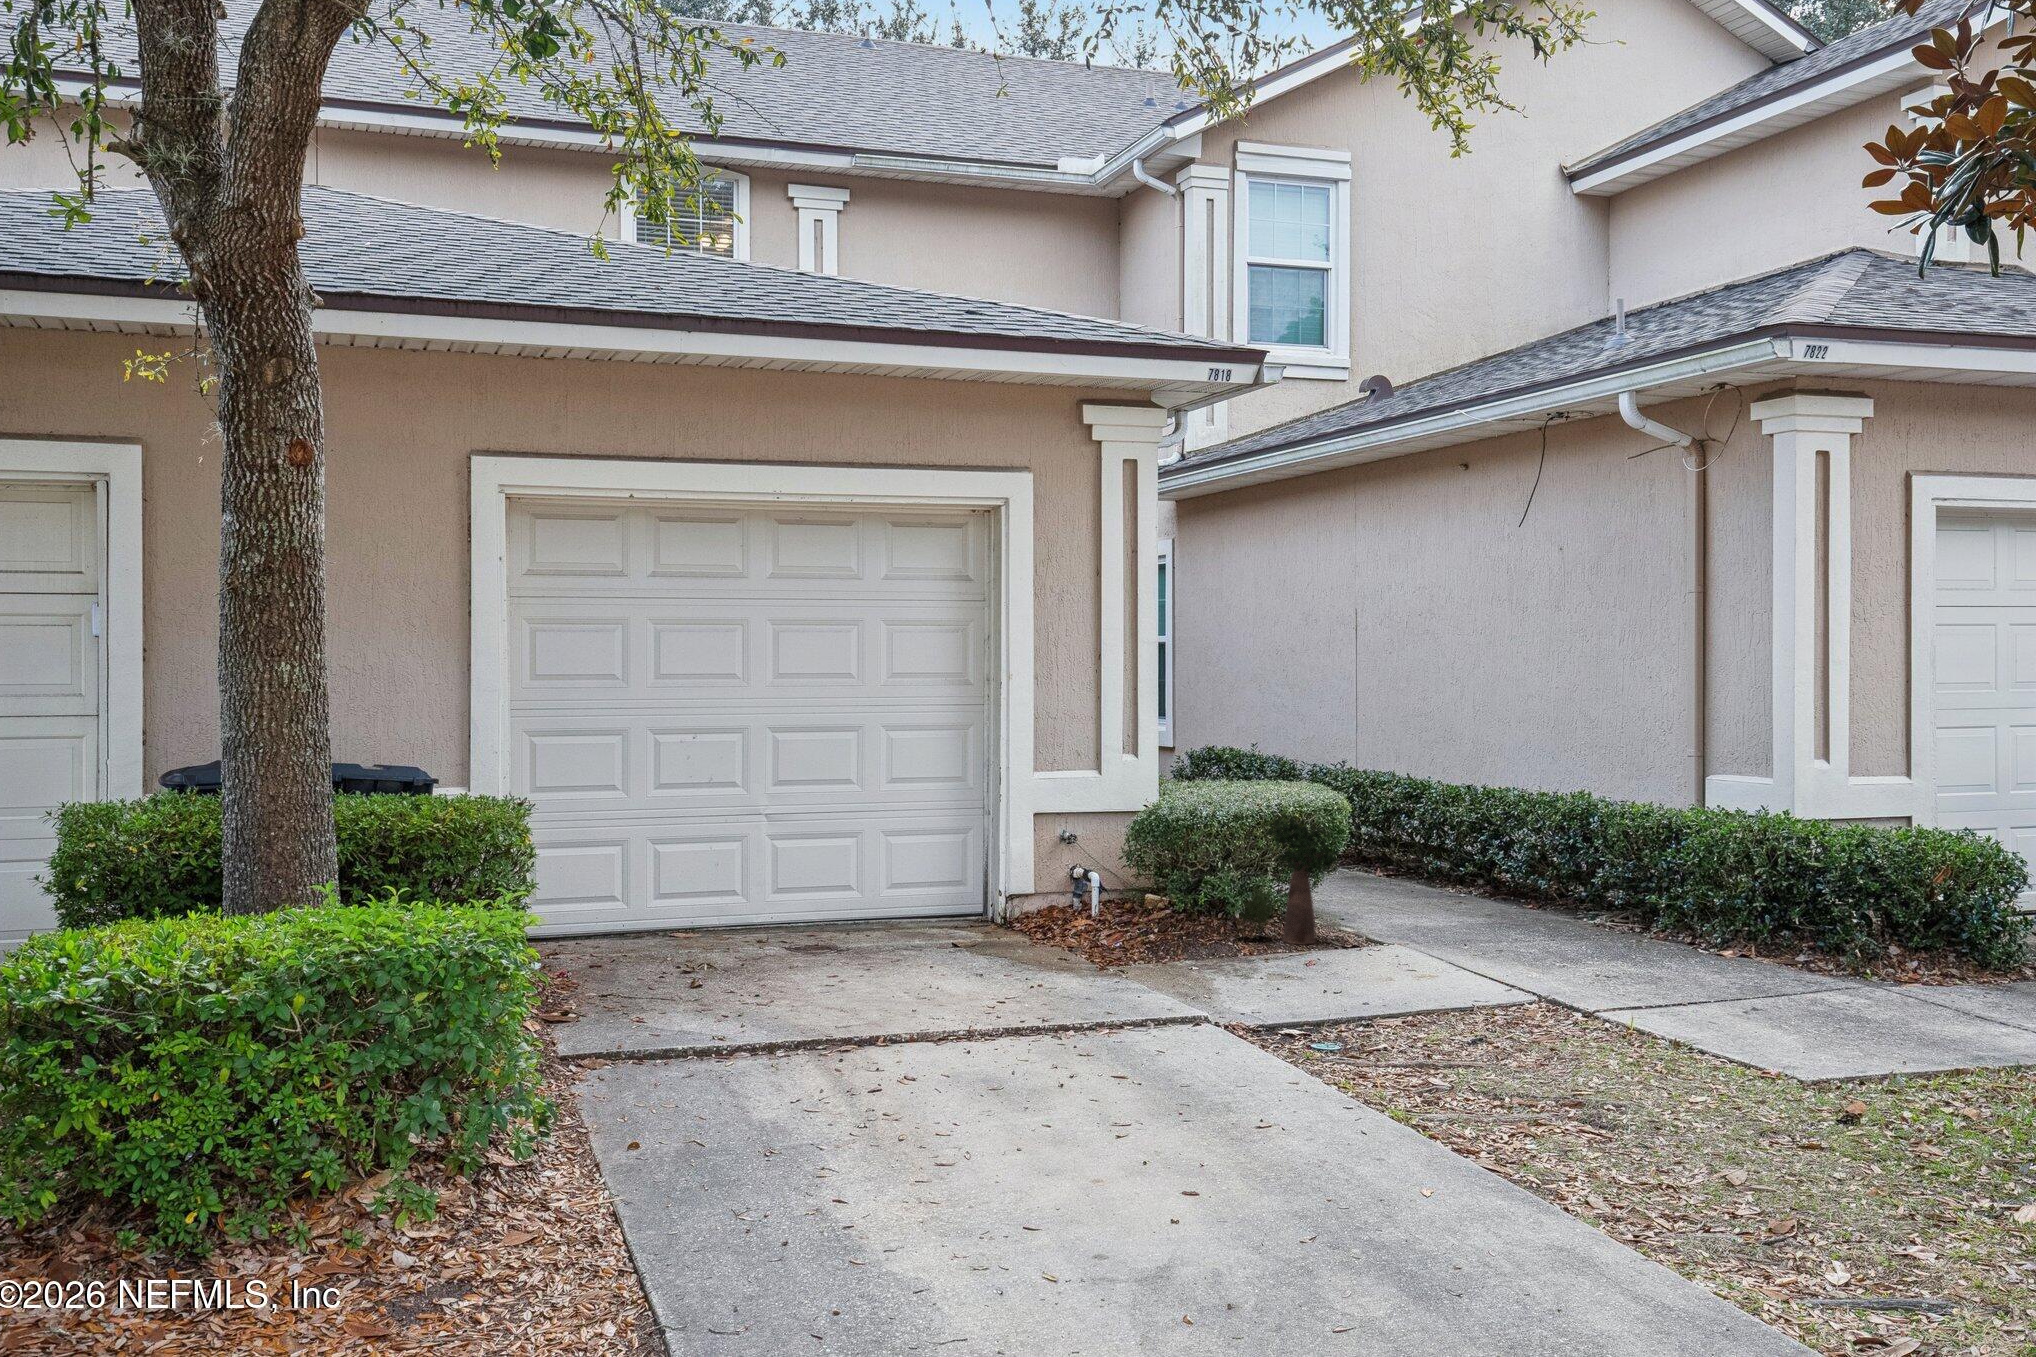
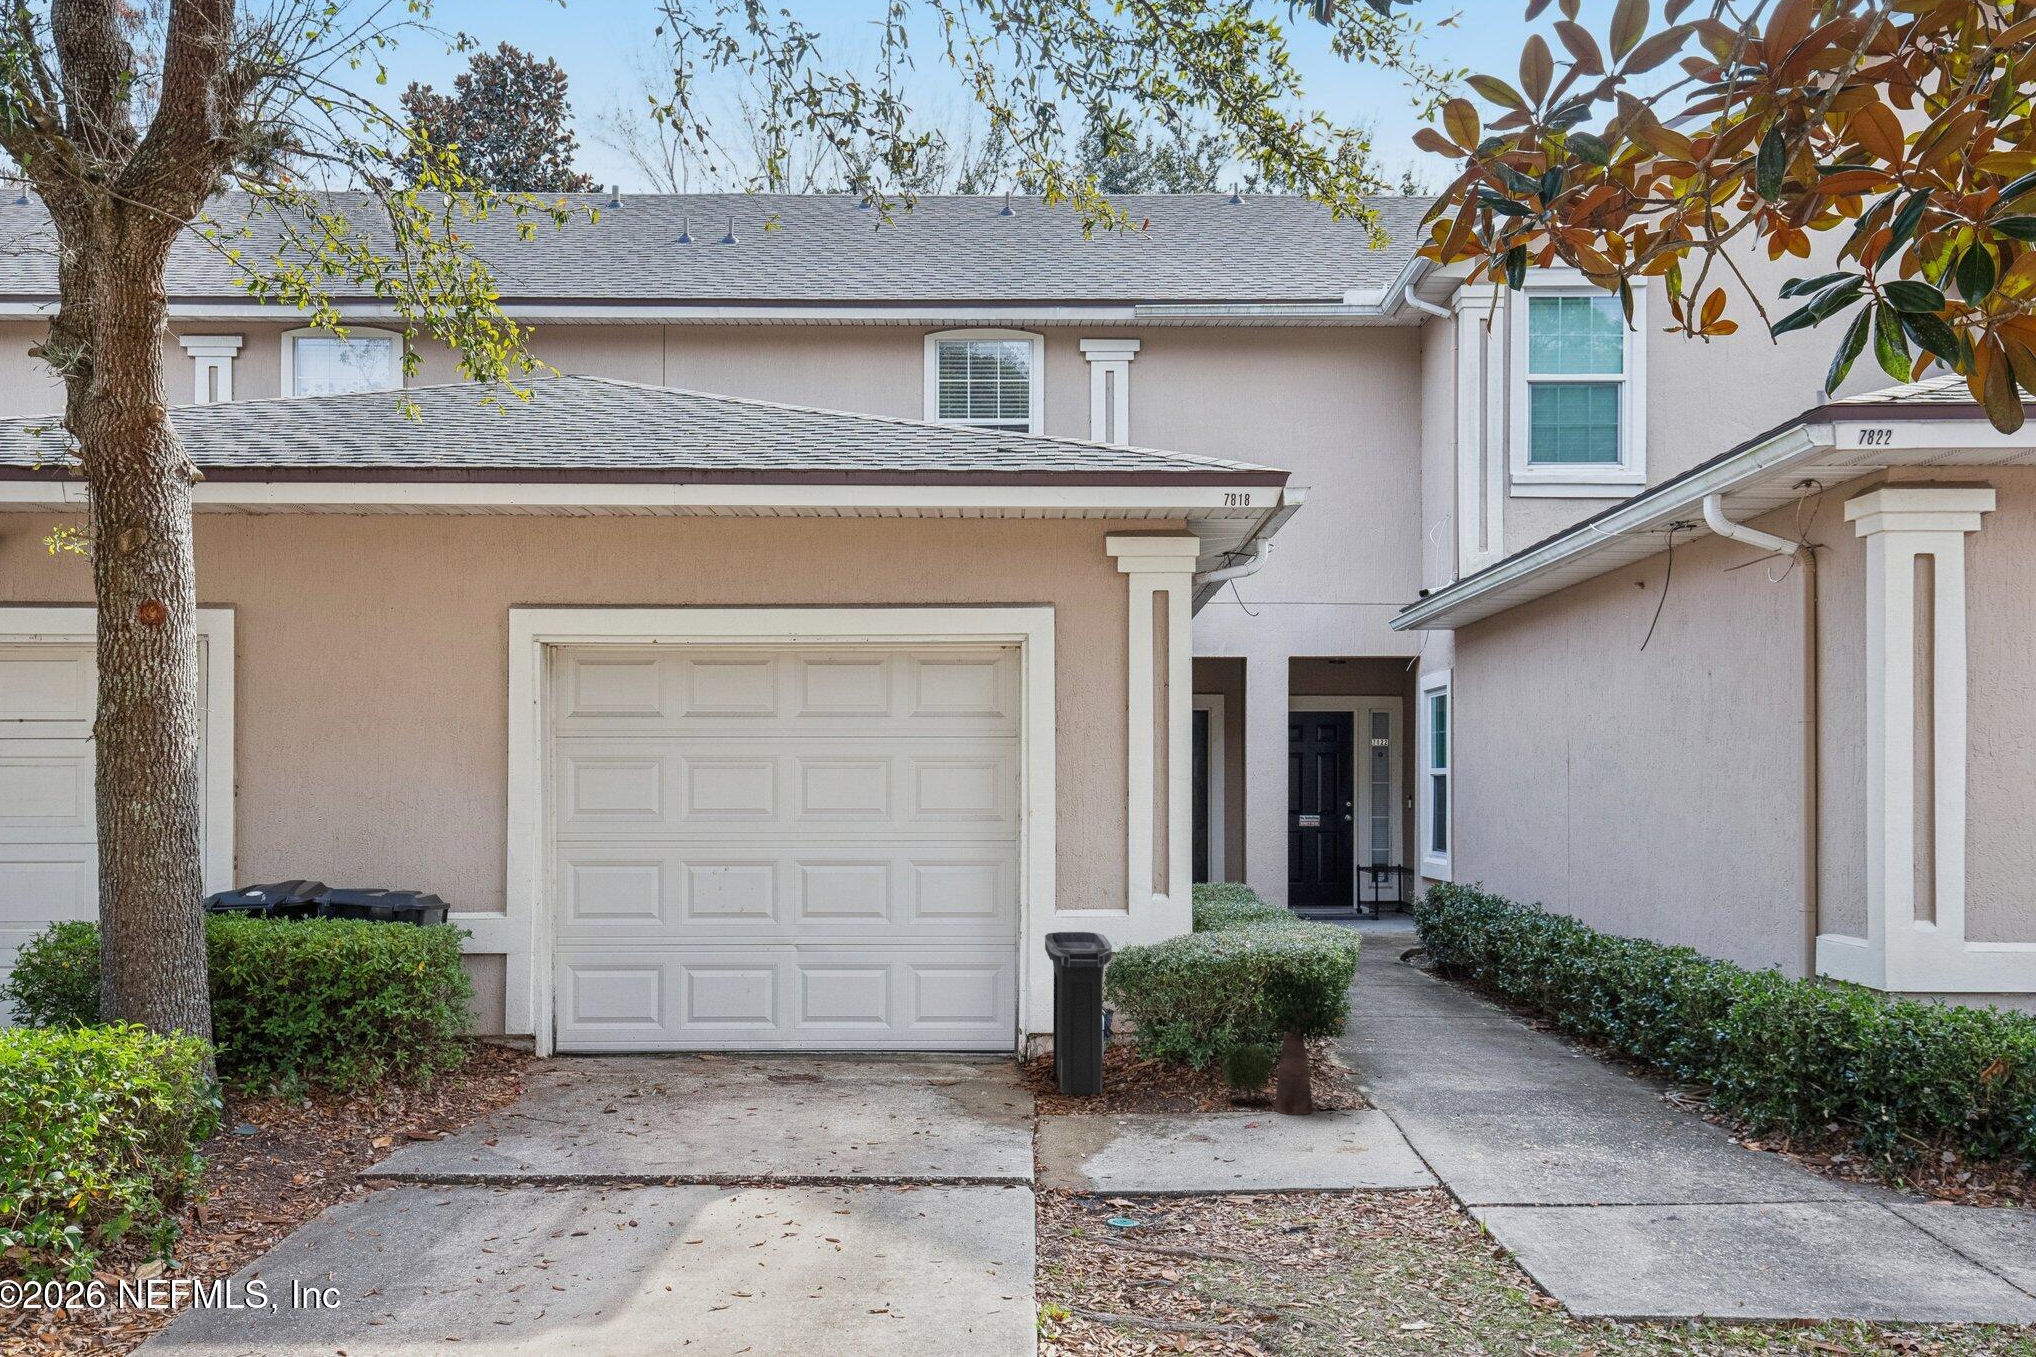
trash can: none [1034,795,1126,945] -> present [1045,932,1112,1094]

